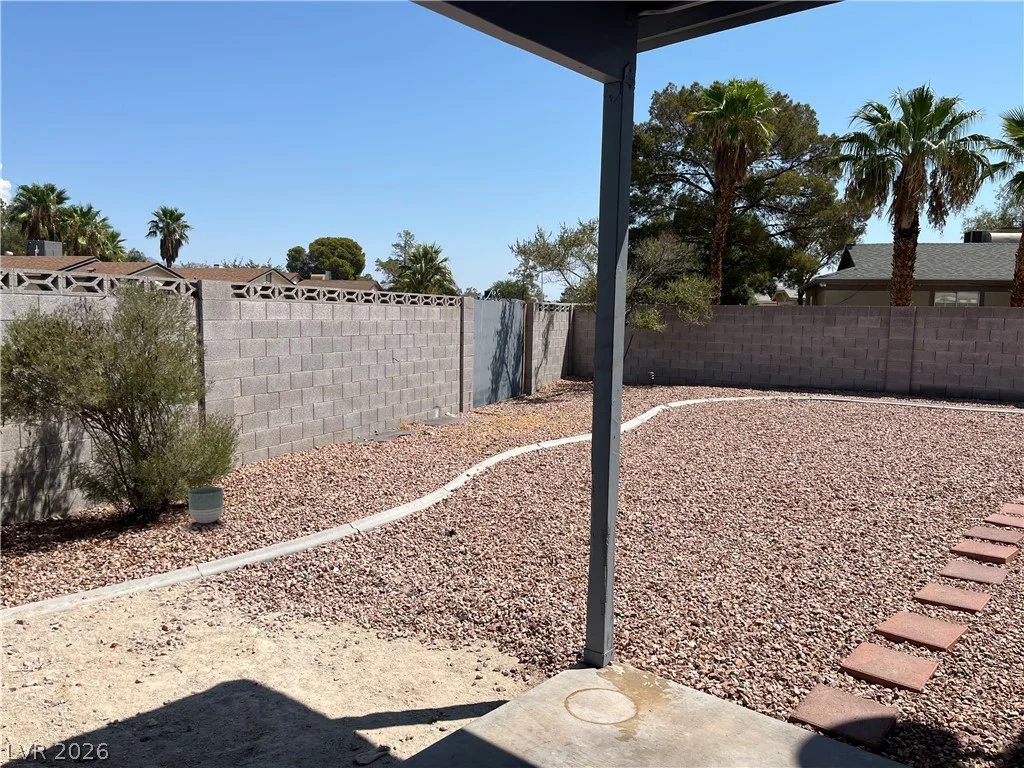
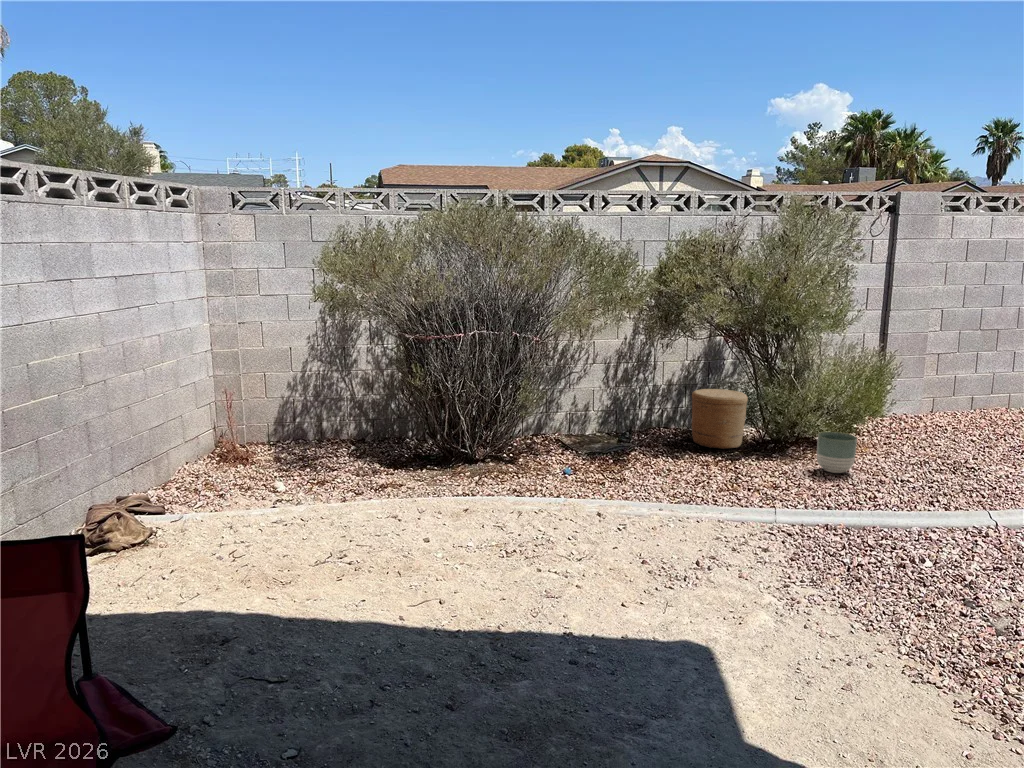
woven basket: none [36,470,102,534] -> present [692,389,748,449]

